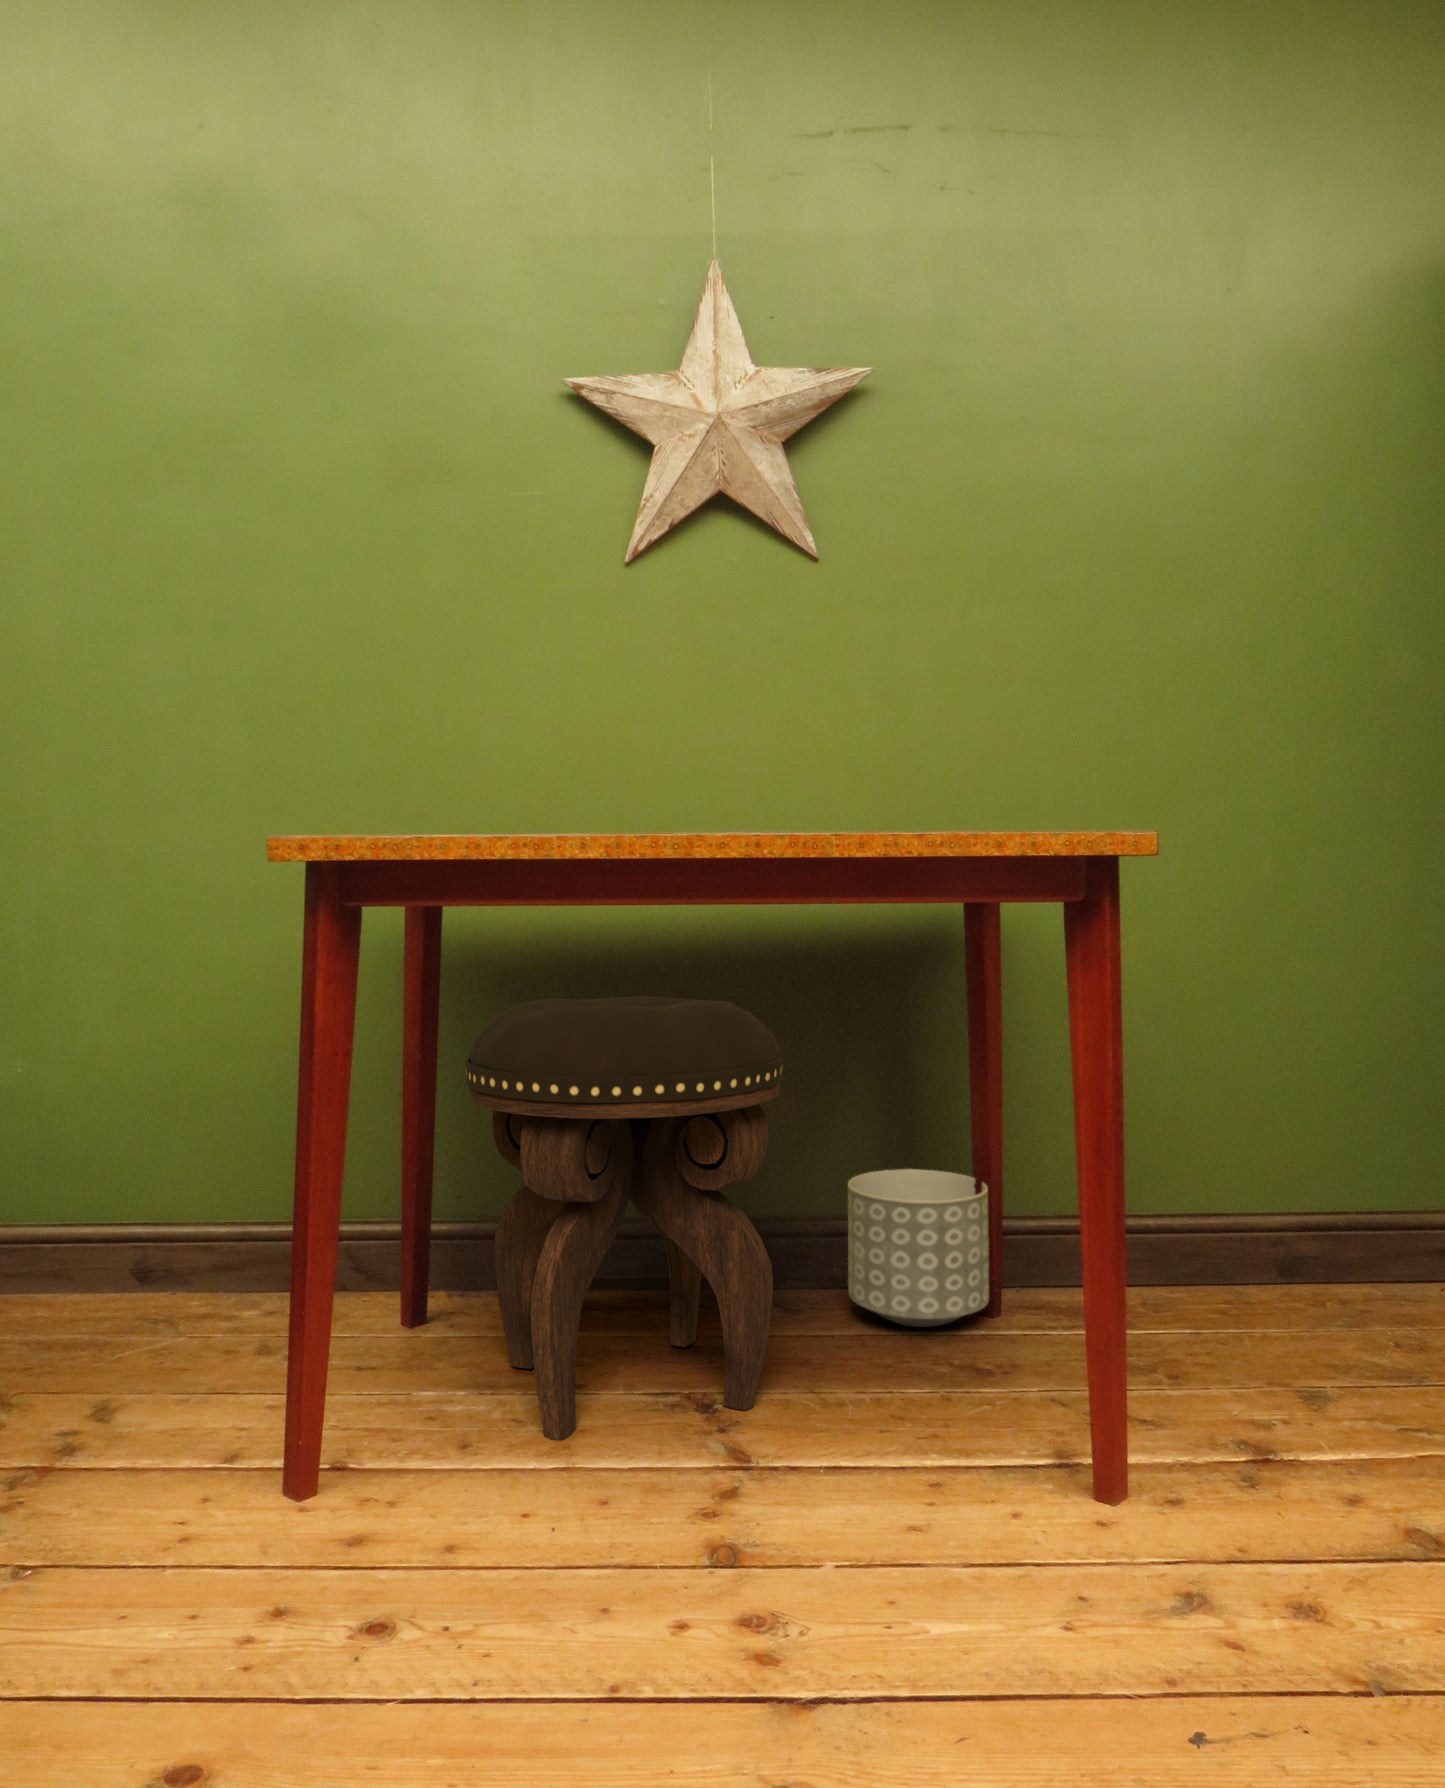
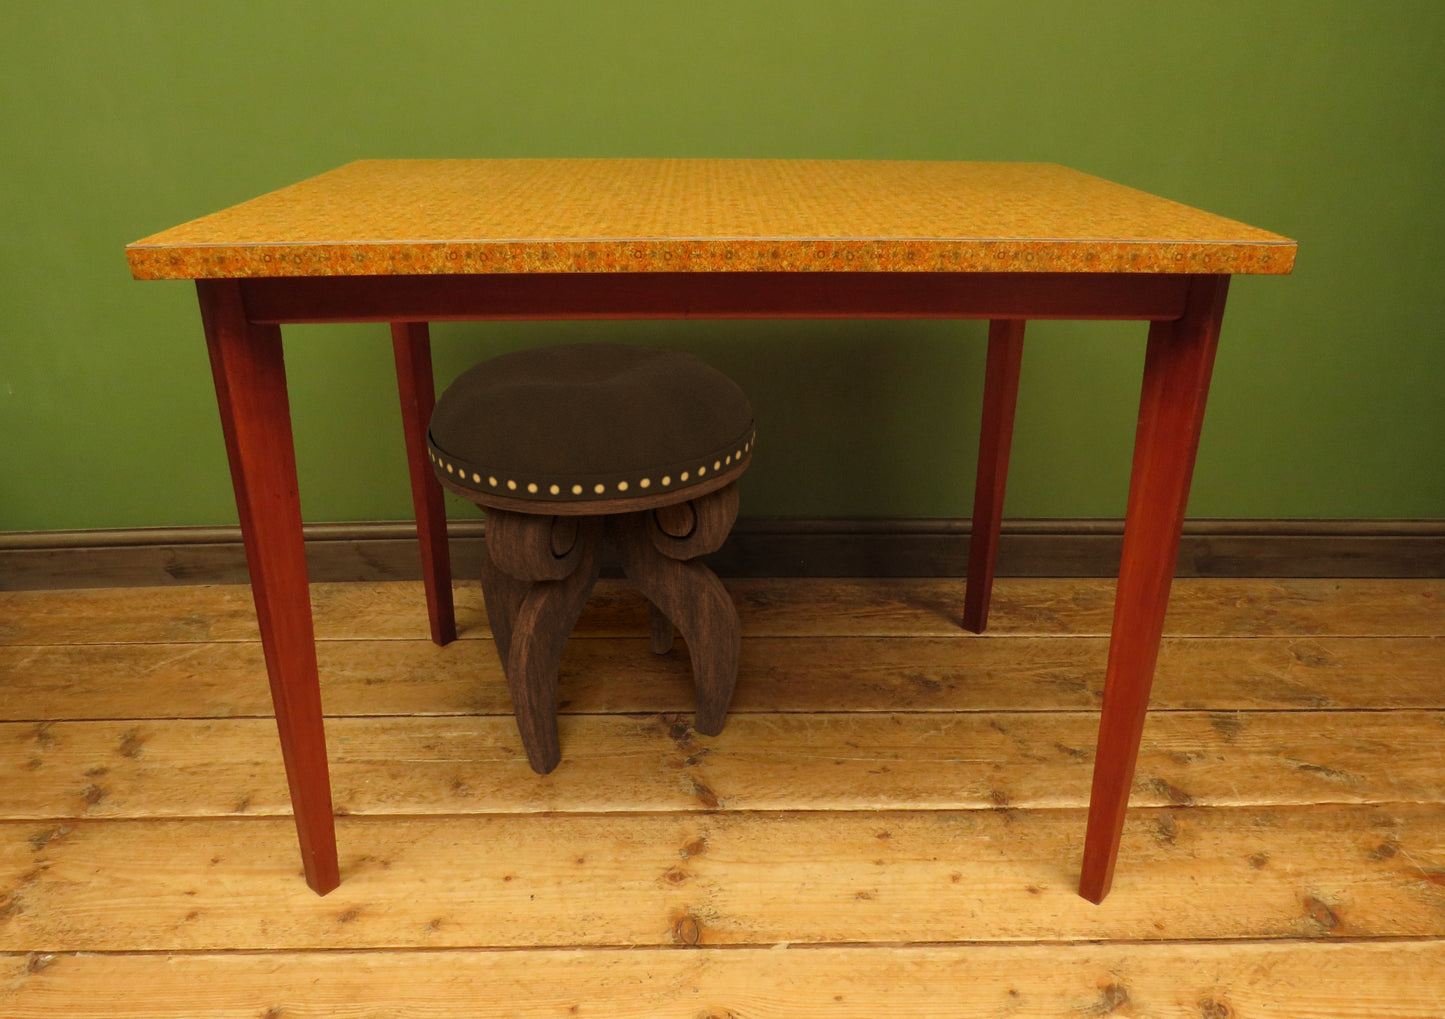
planter: present [848,1169,989,1327] -> none [812,484,947,630]

